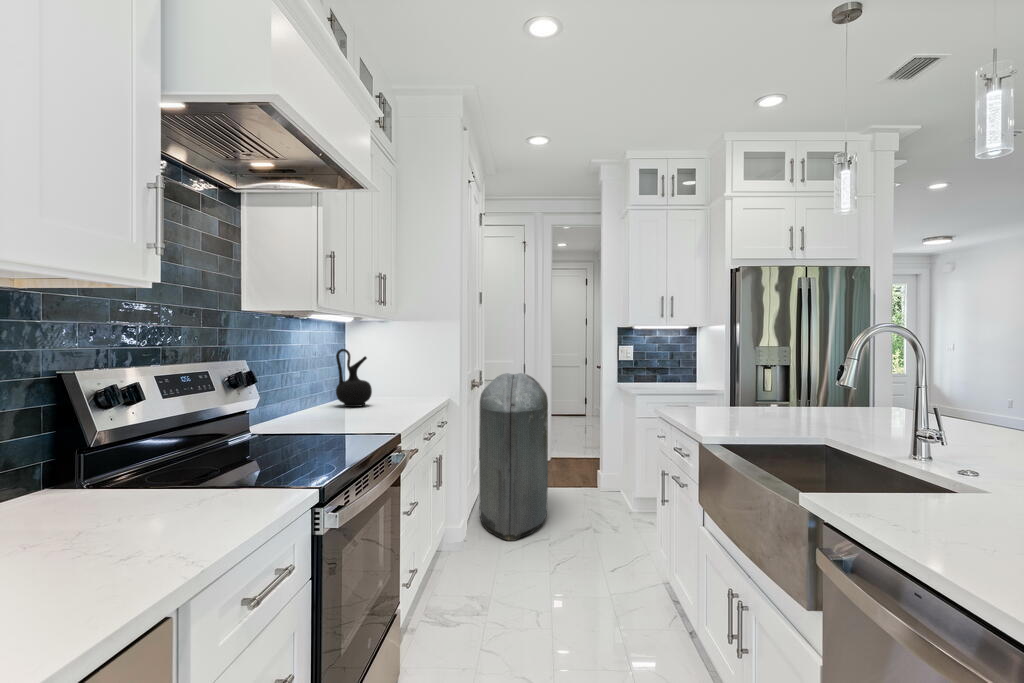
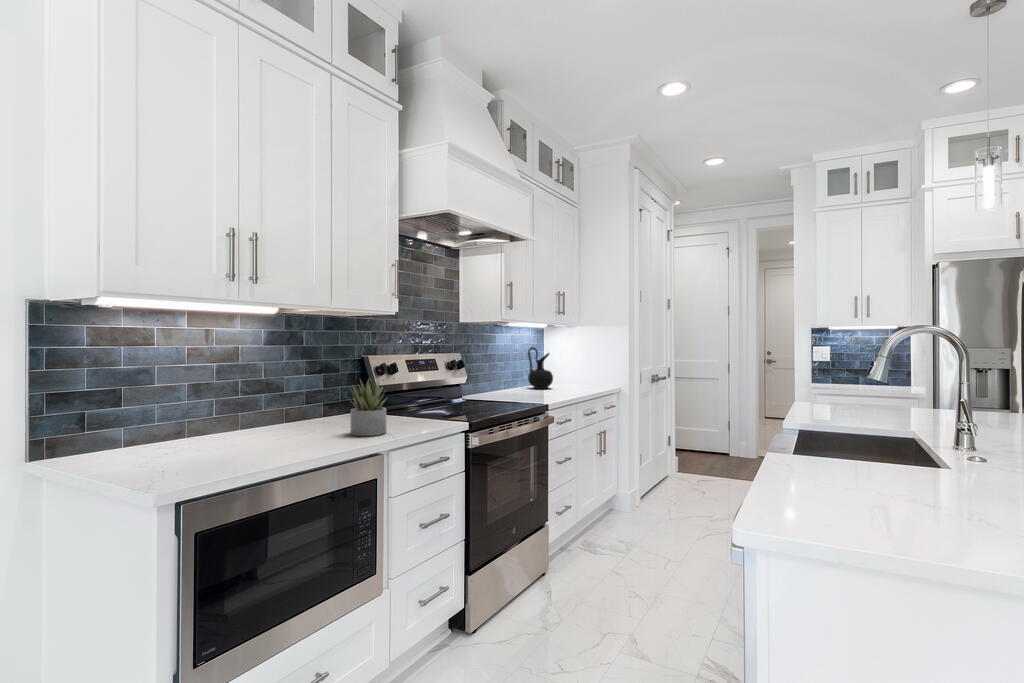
trash can: present [479,373,548,541] -> none [658,370,723,513]
succulent plant: none [51,429,170,585] -> present [350,379,386,436]

